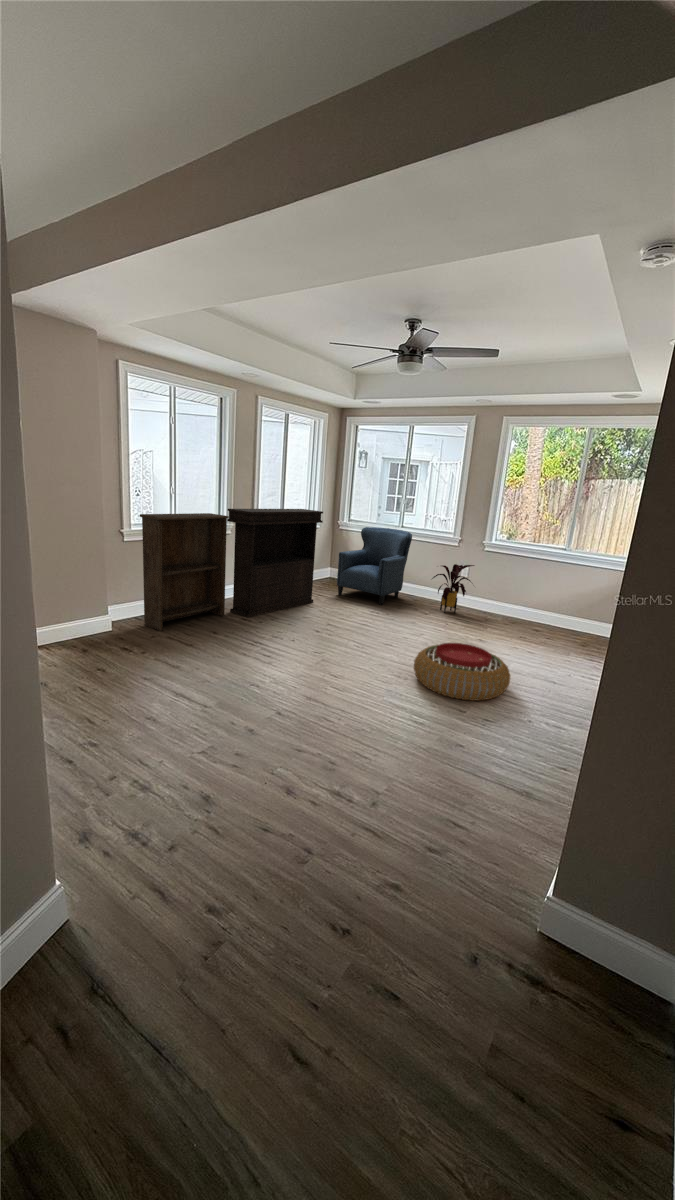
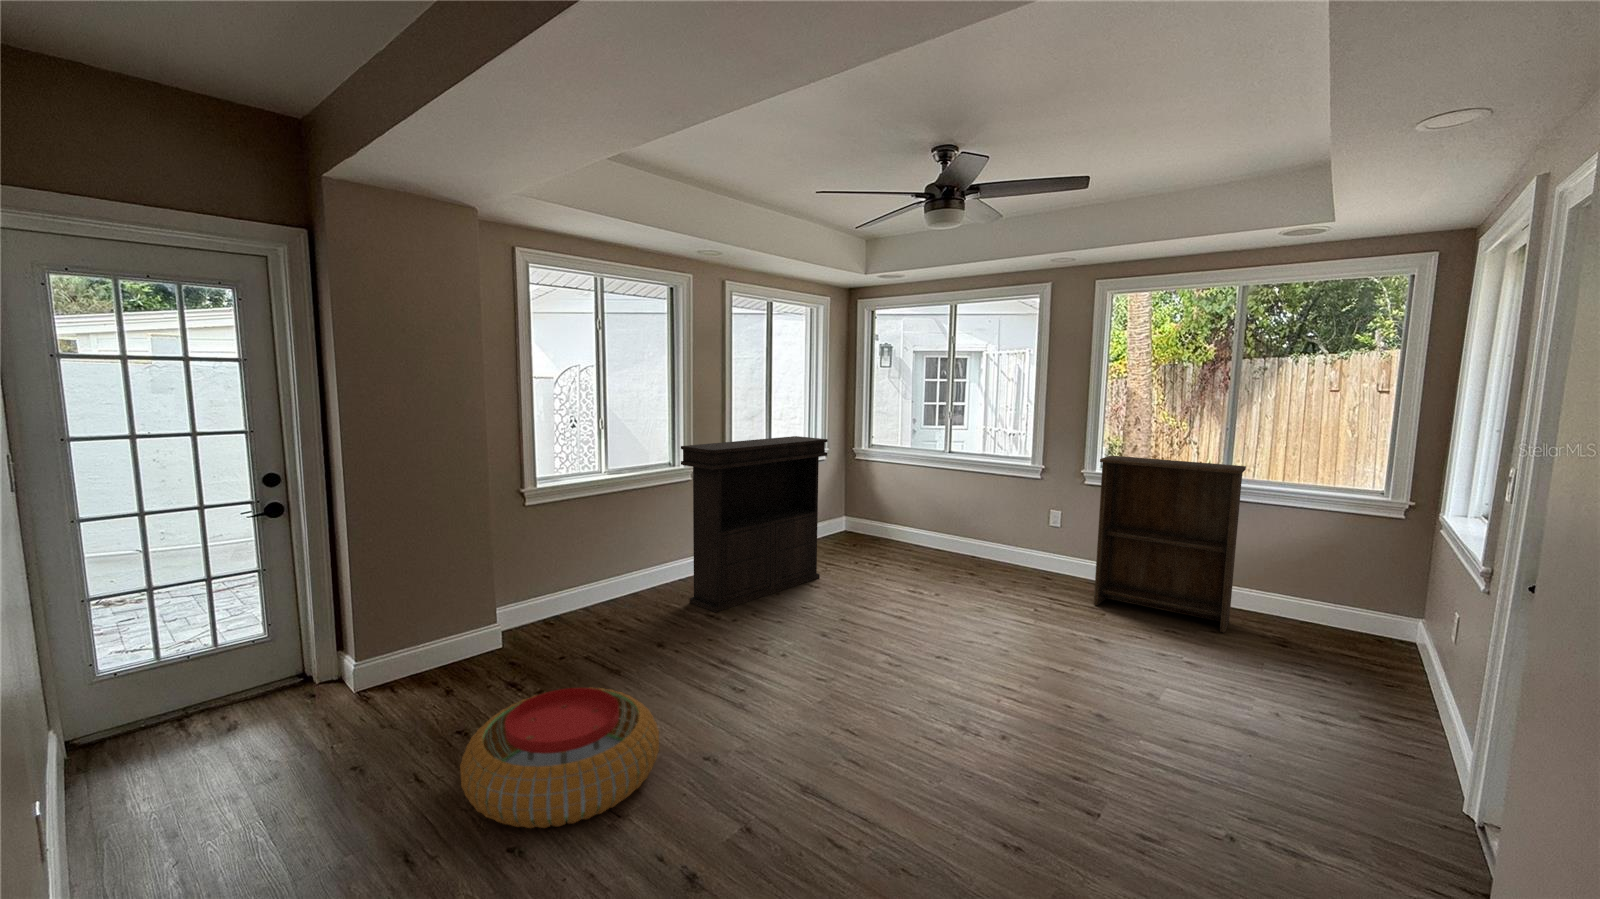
bookshelf: present [140,513,229,631] -> present [1094,456,1246,633]
armchair: present [337,527,412,605] -> none [856,455,967,578]
house plant: present [432,564,474,613] -> none [1002,507,1078,588]
pouf: present [414,643,510,701] -> present [460,687,659,828]

